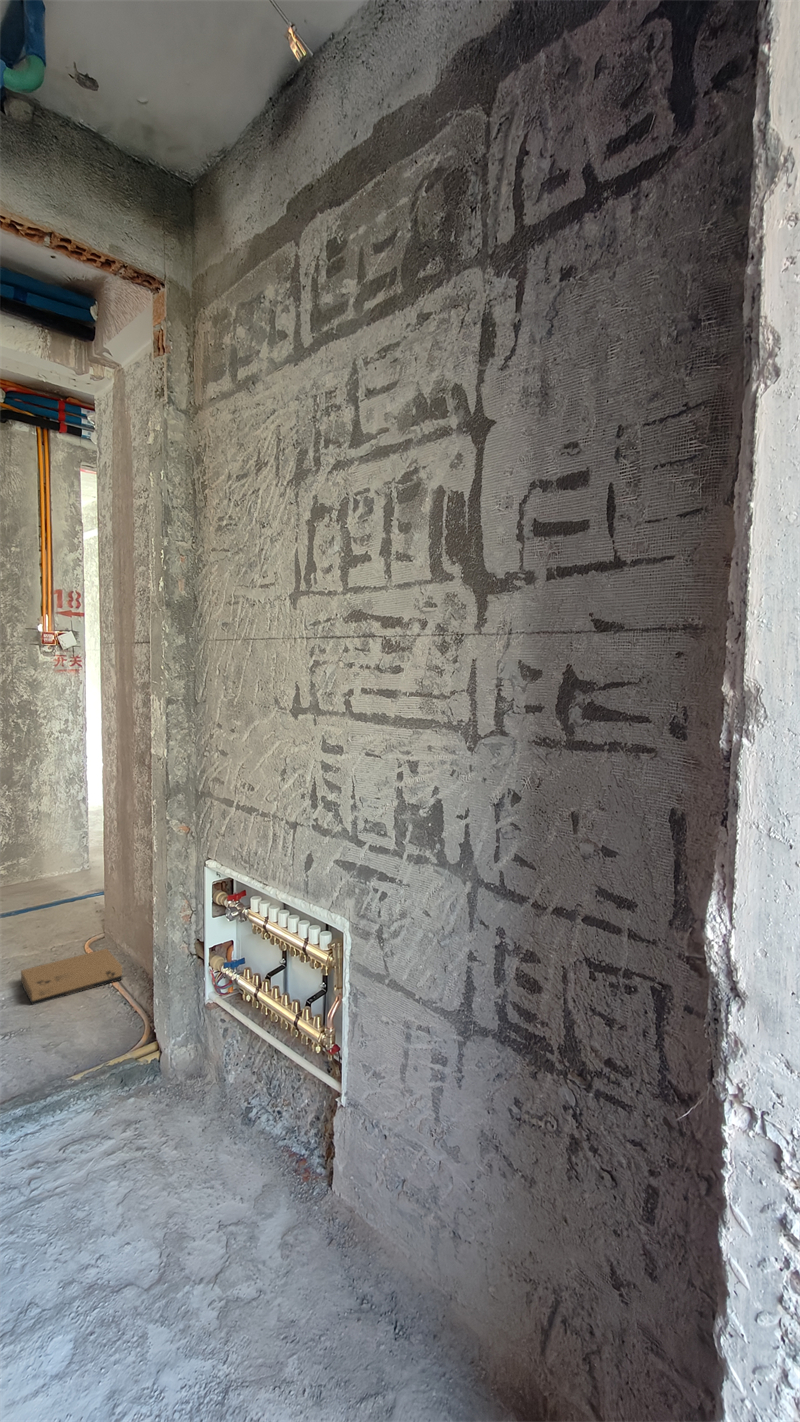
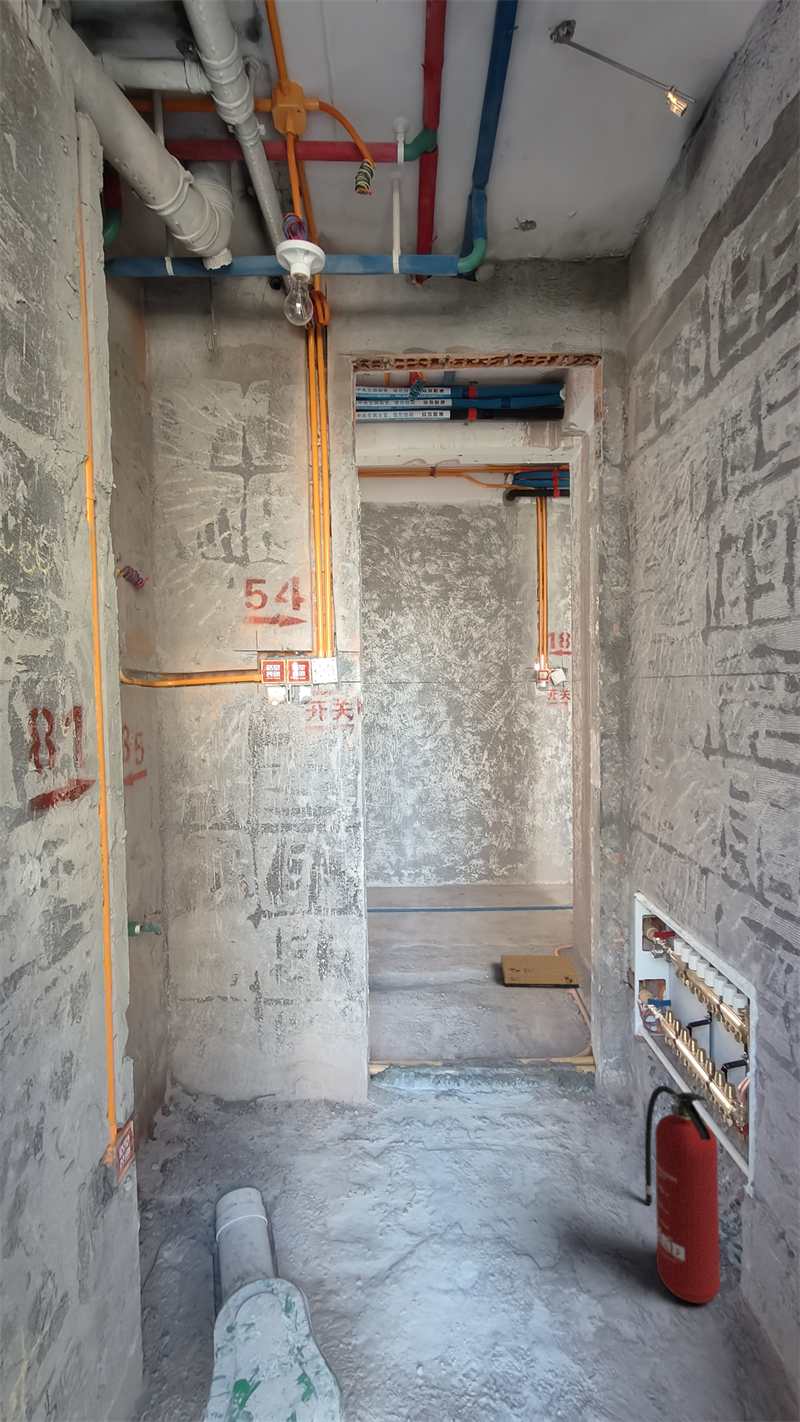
fire extinguisher: none [233,1035,314,1231] -> present [645,1086,721,1303]

